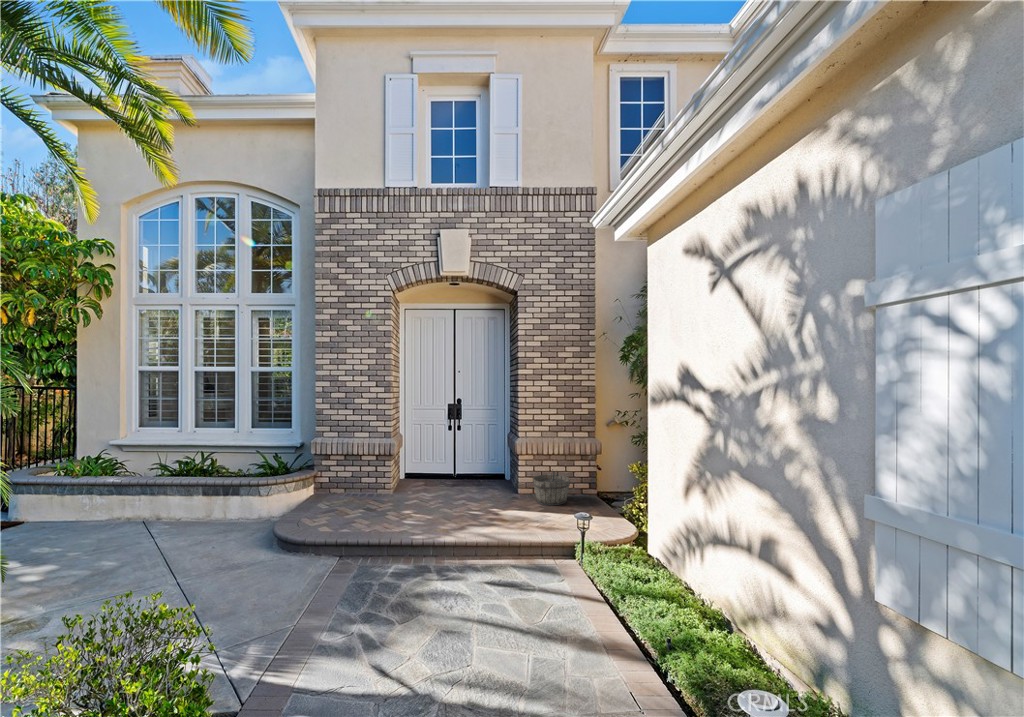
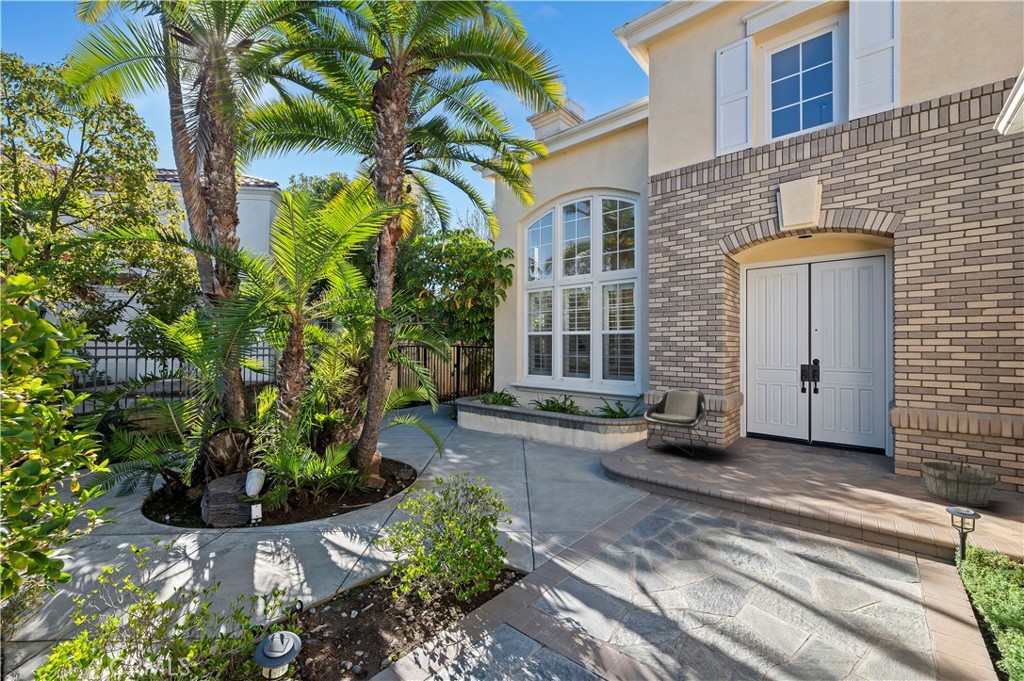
lounge chair: none [308,433,377,508] -> present [644,388,707,457]

